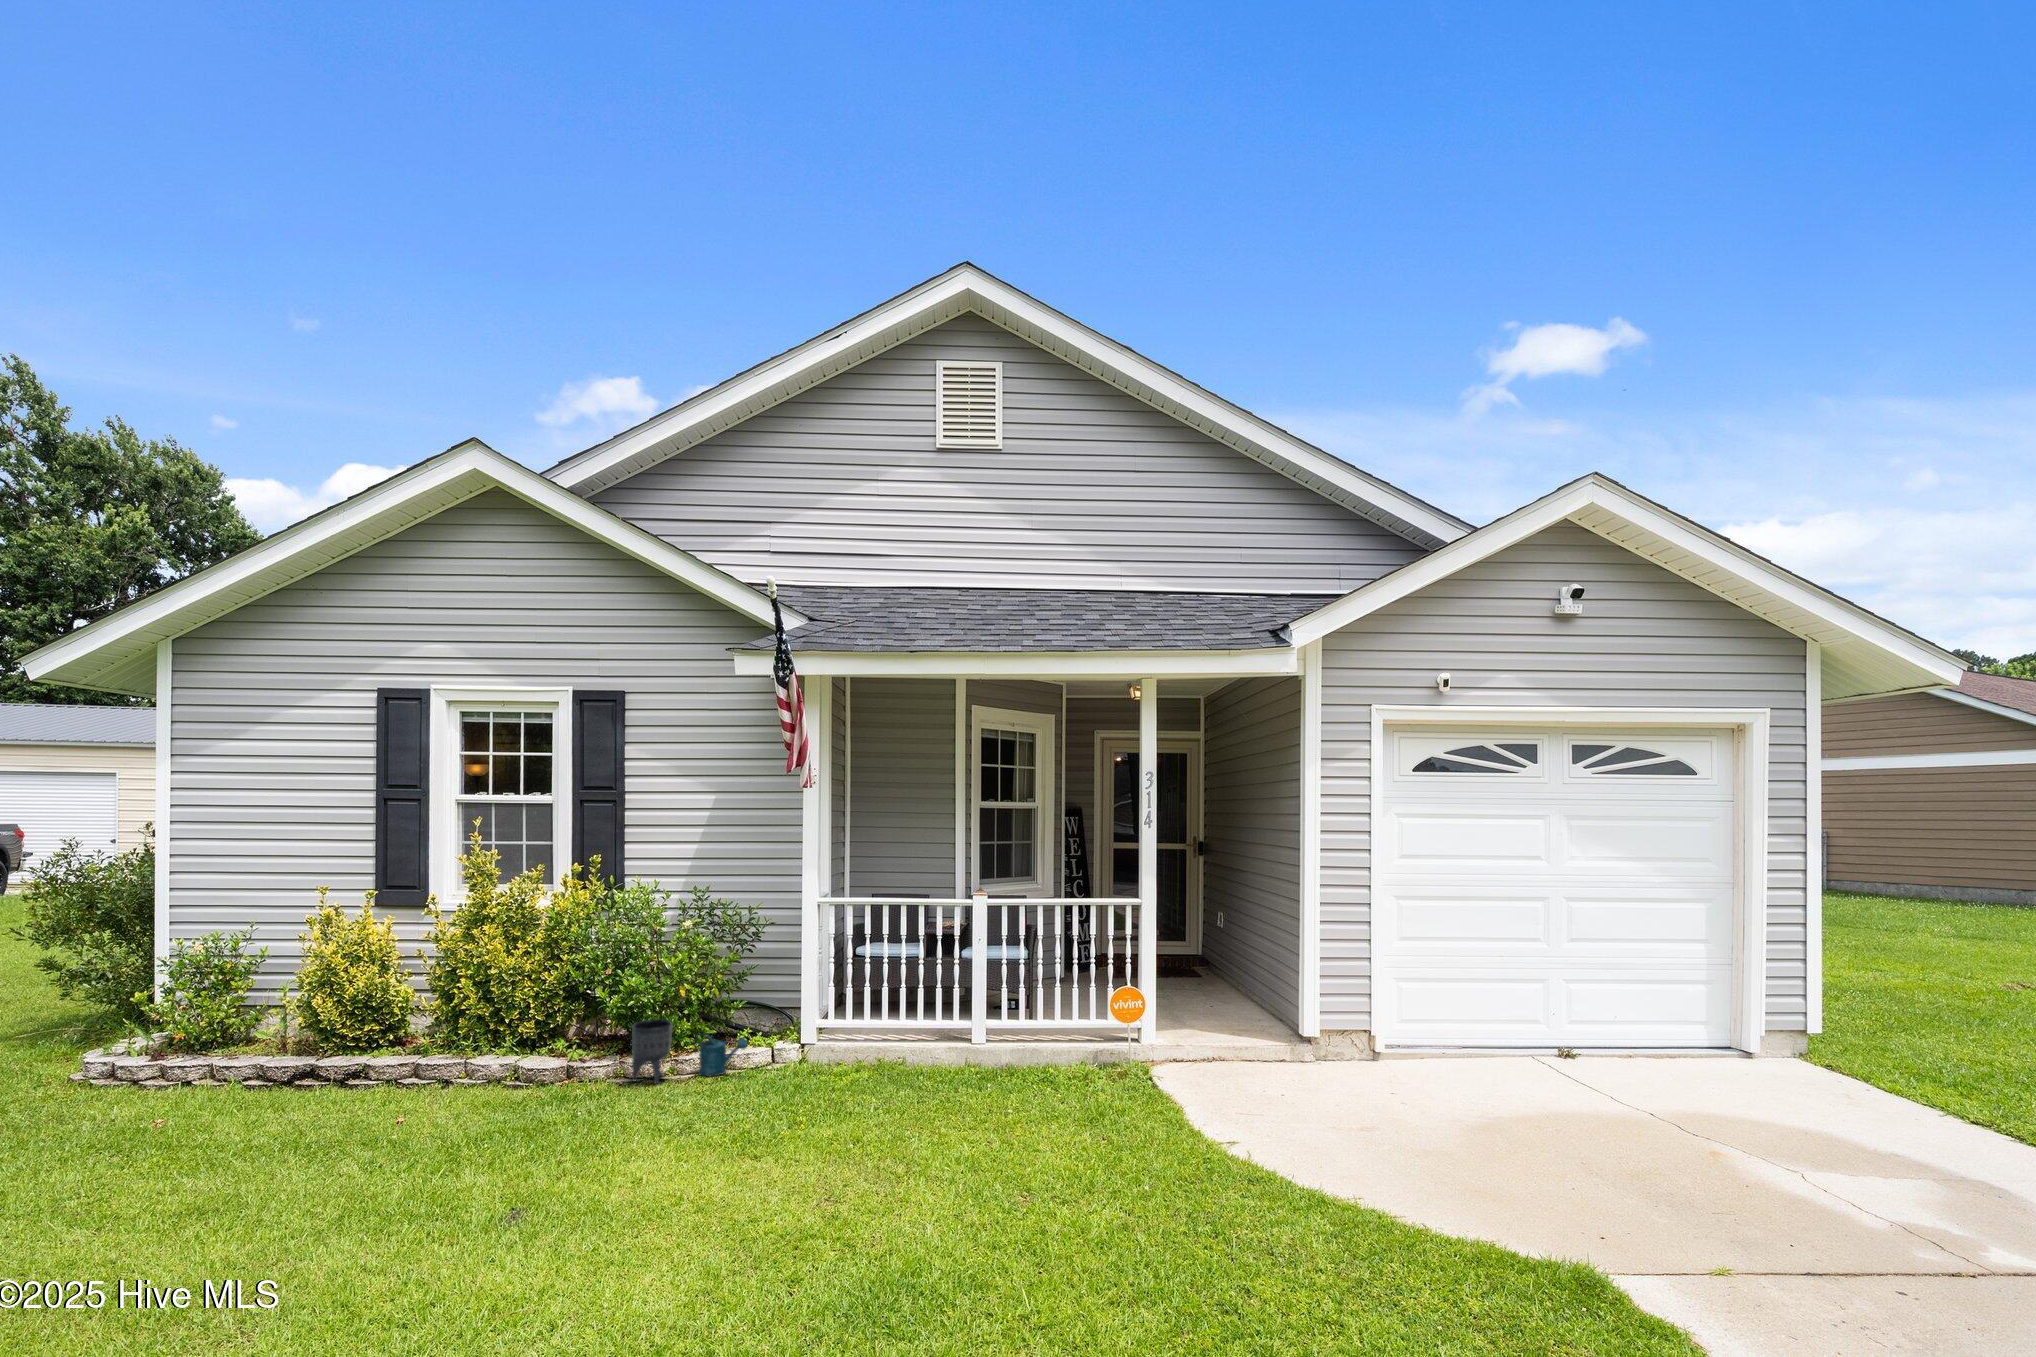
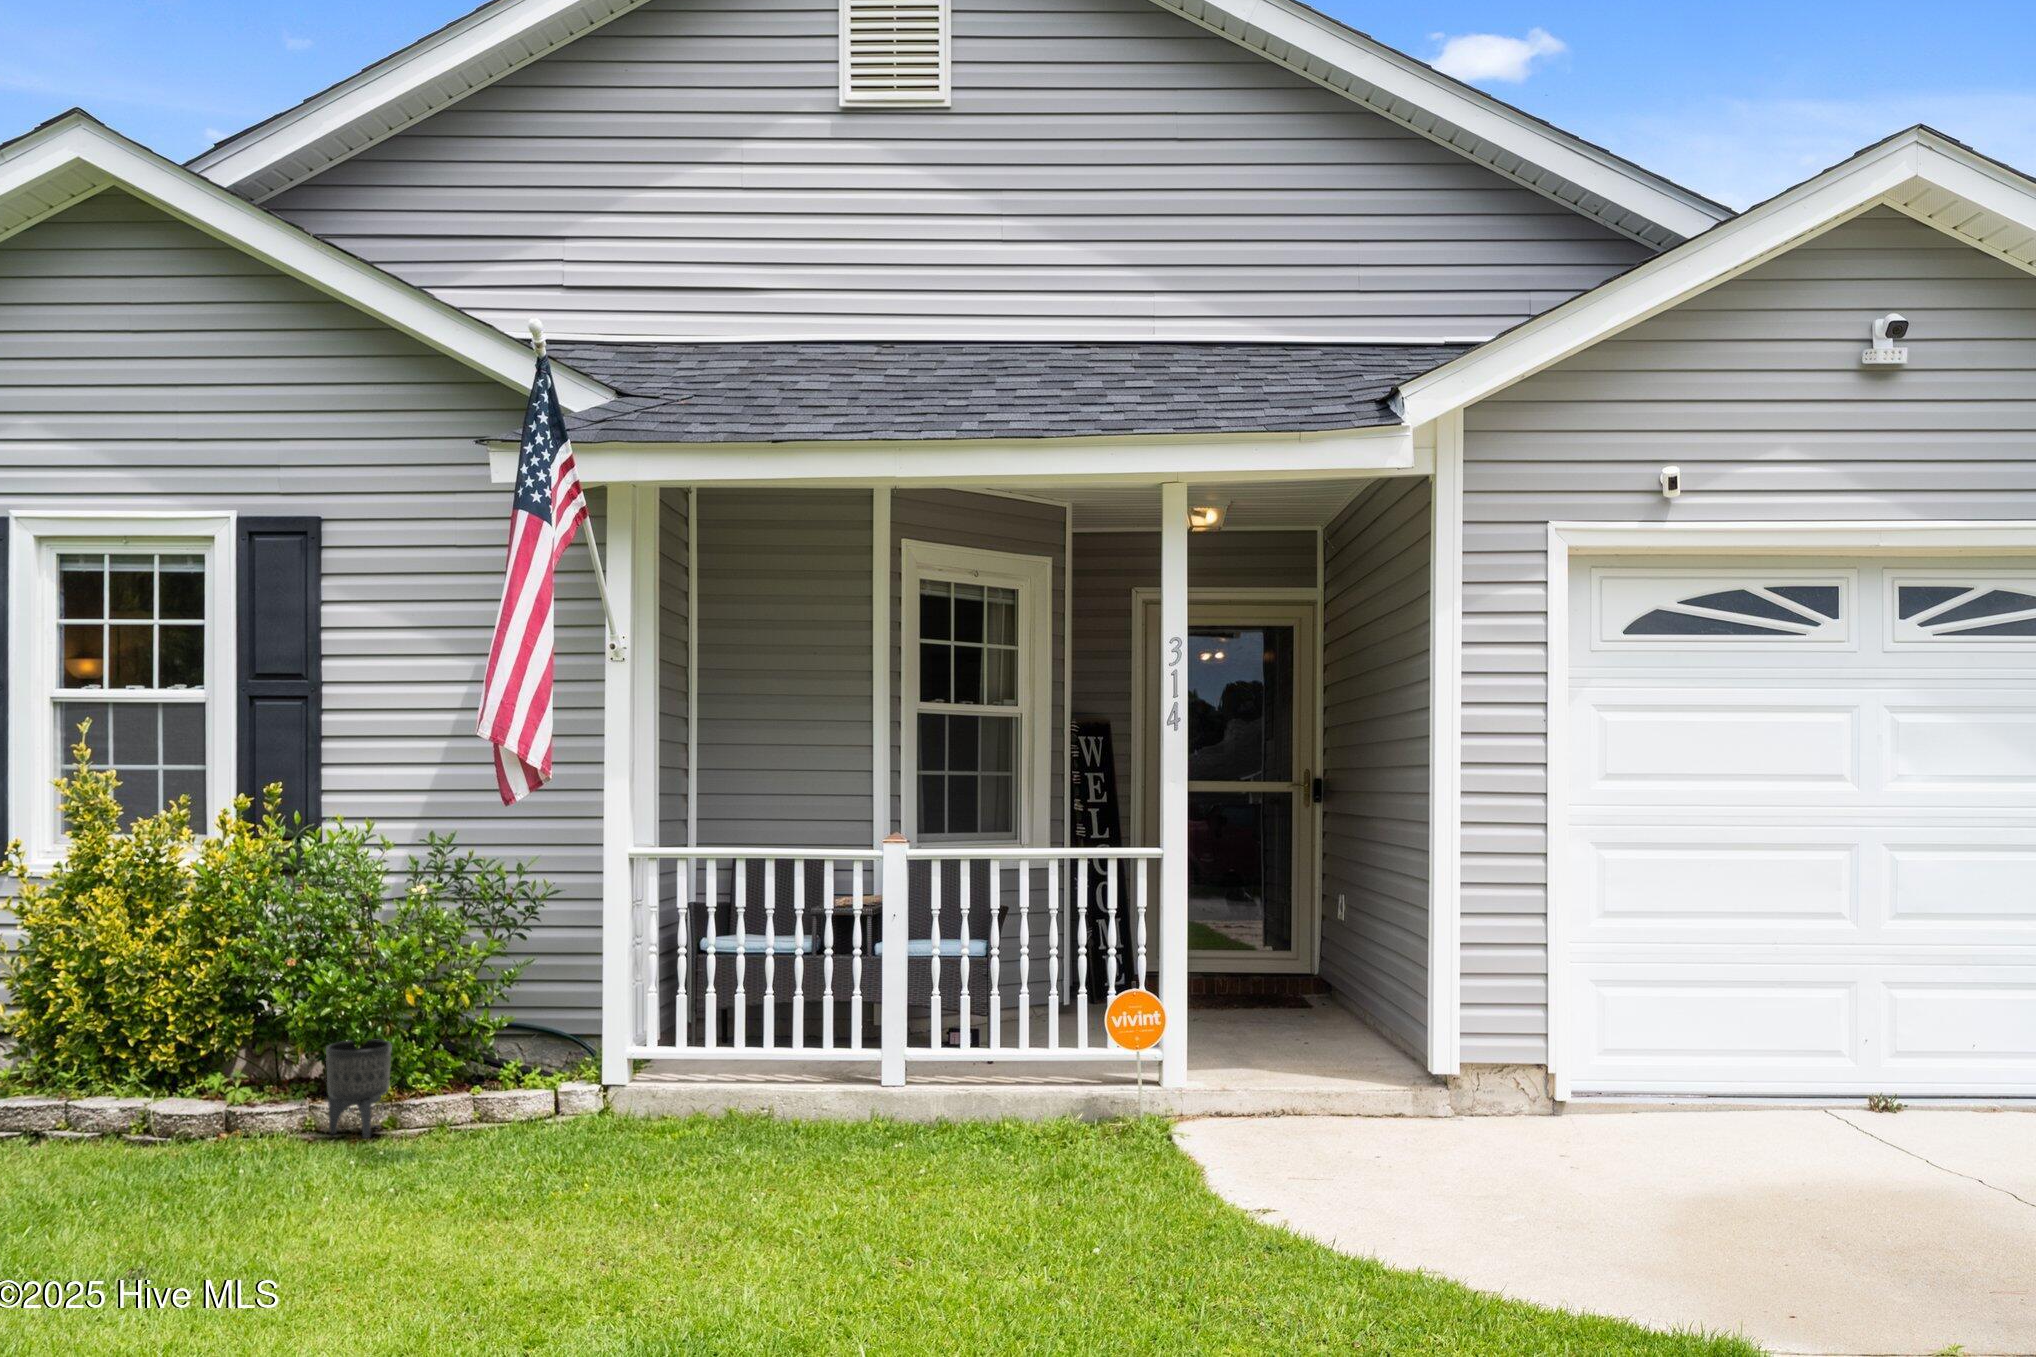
watering can: present [694,1035,747,1076] -> none [430,1063,513,1129]

